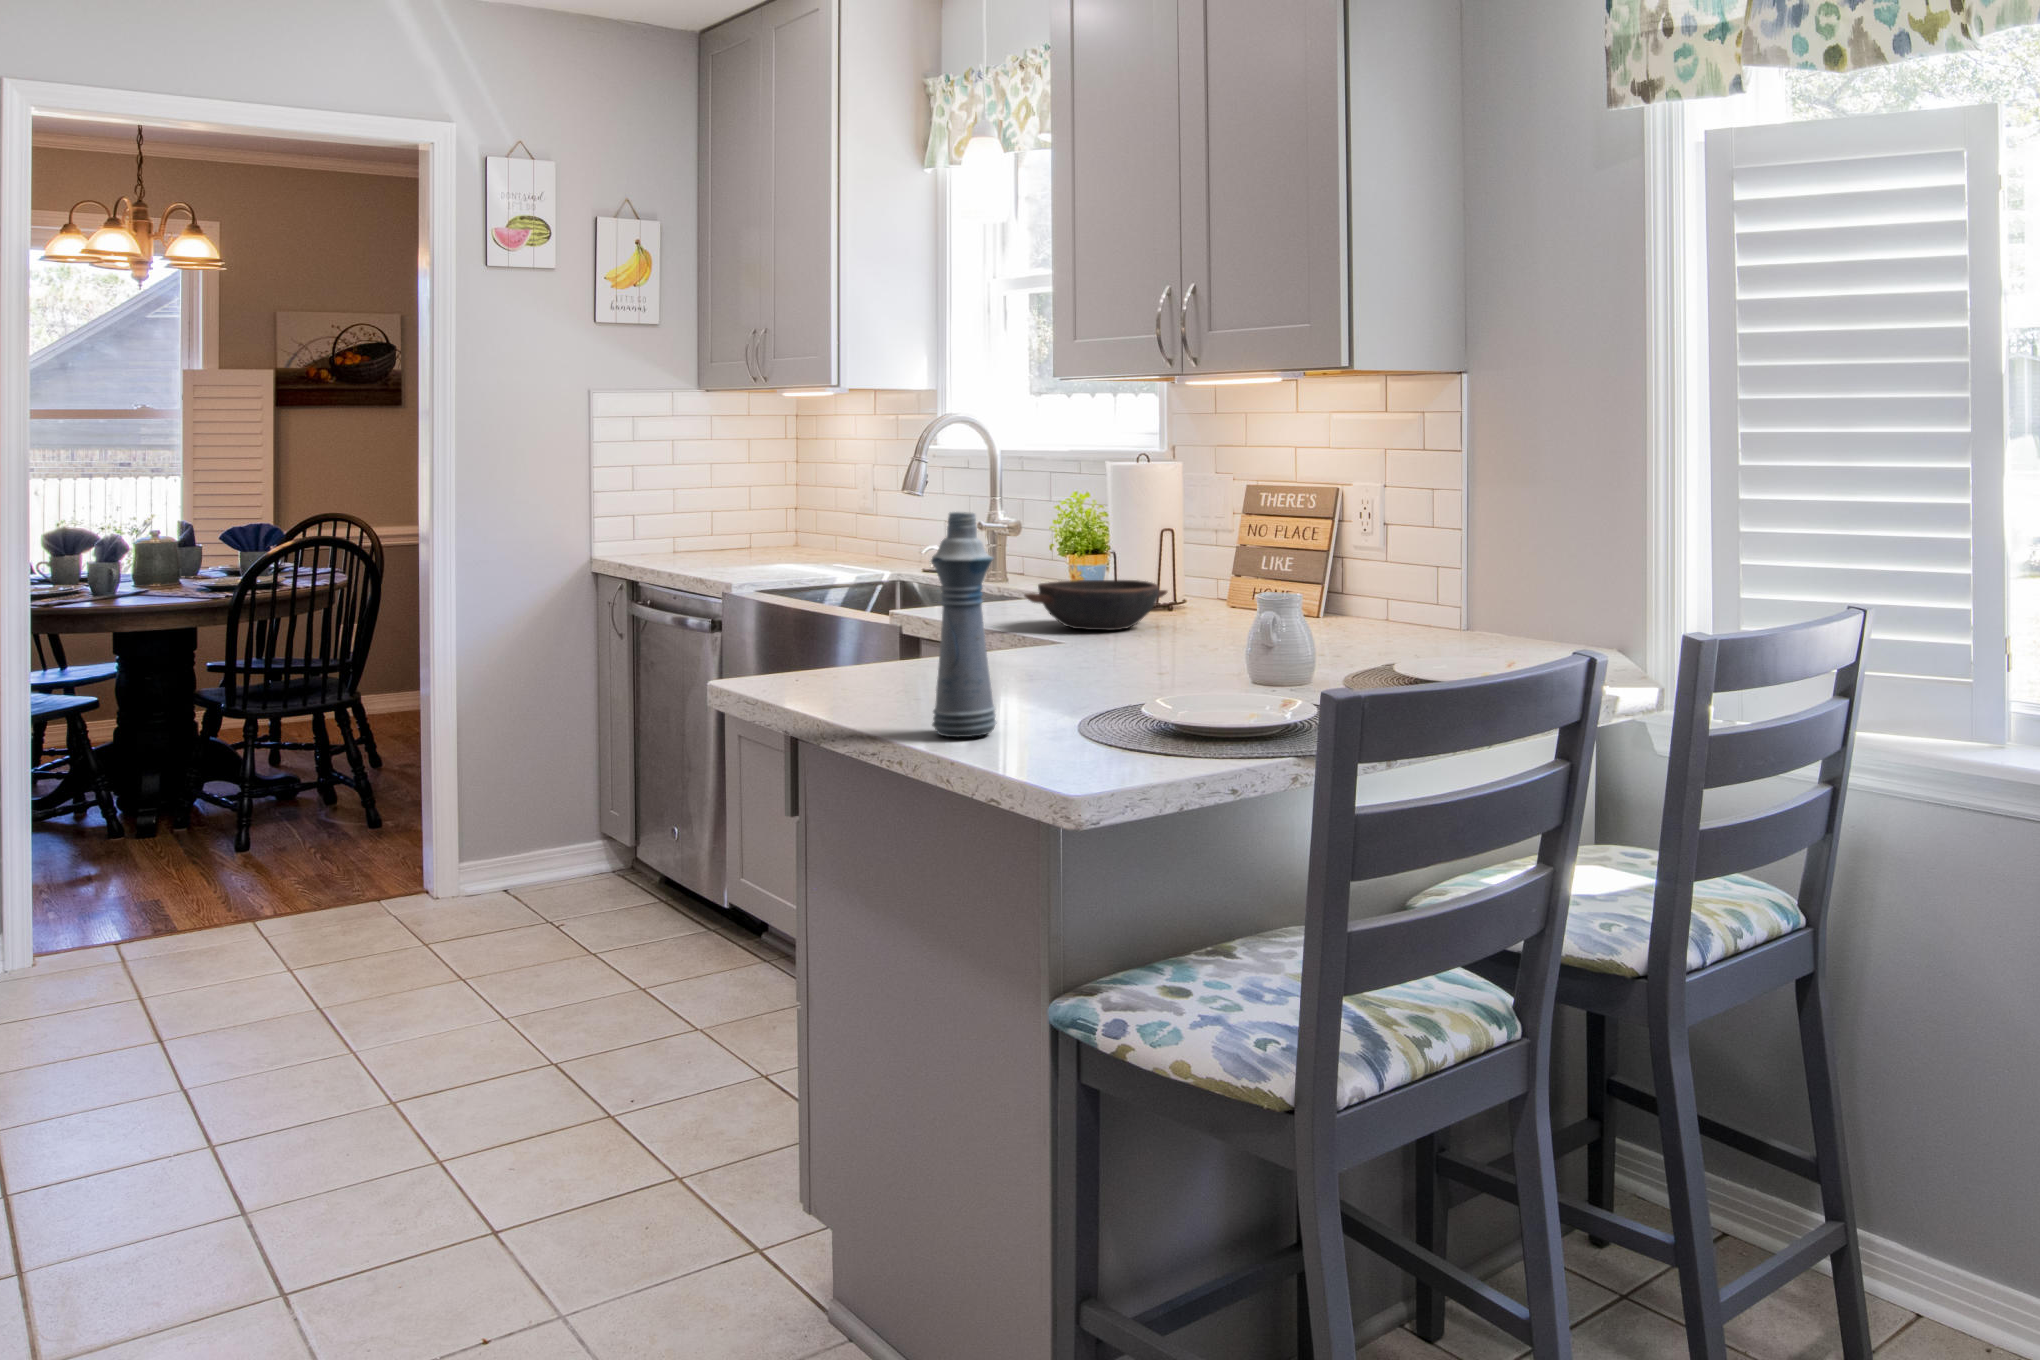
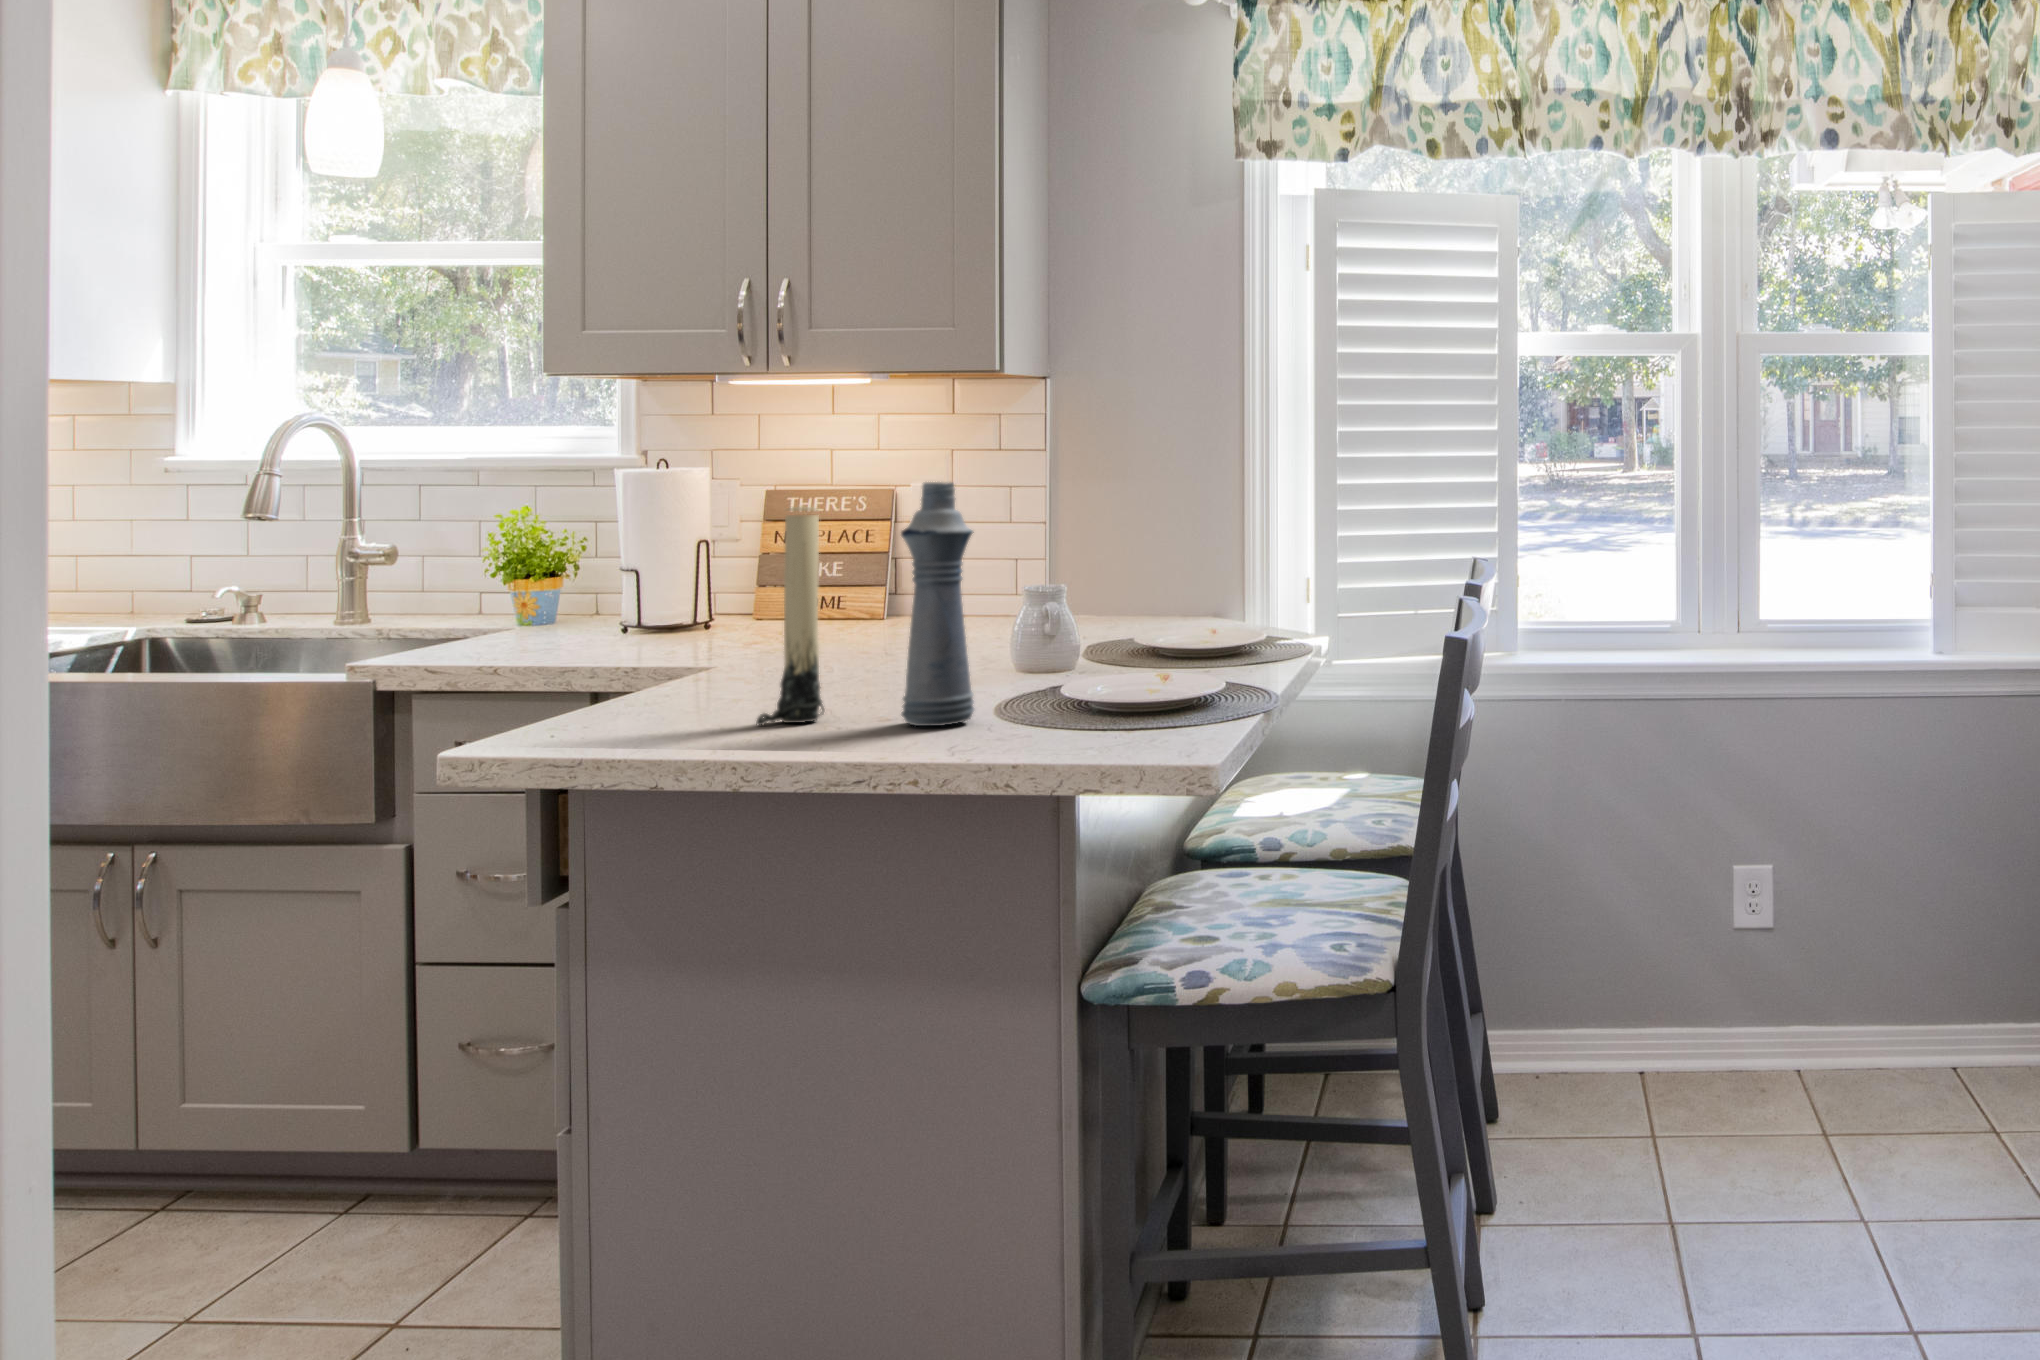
candle: none [864,529,916,717] -> present [756,506,824,725]
bowl: present [1025,580,1167,630] -> none [593,592,746,648]

